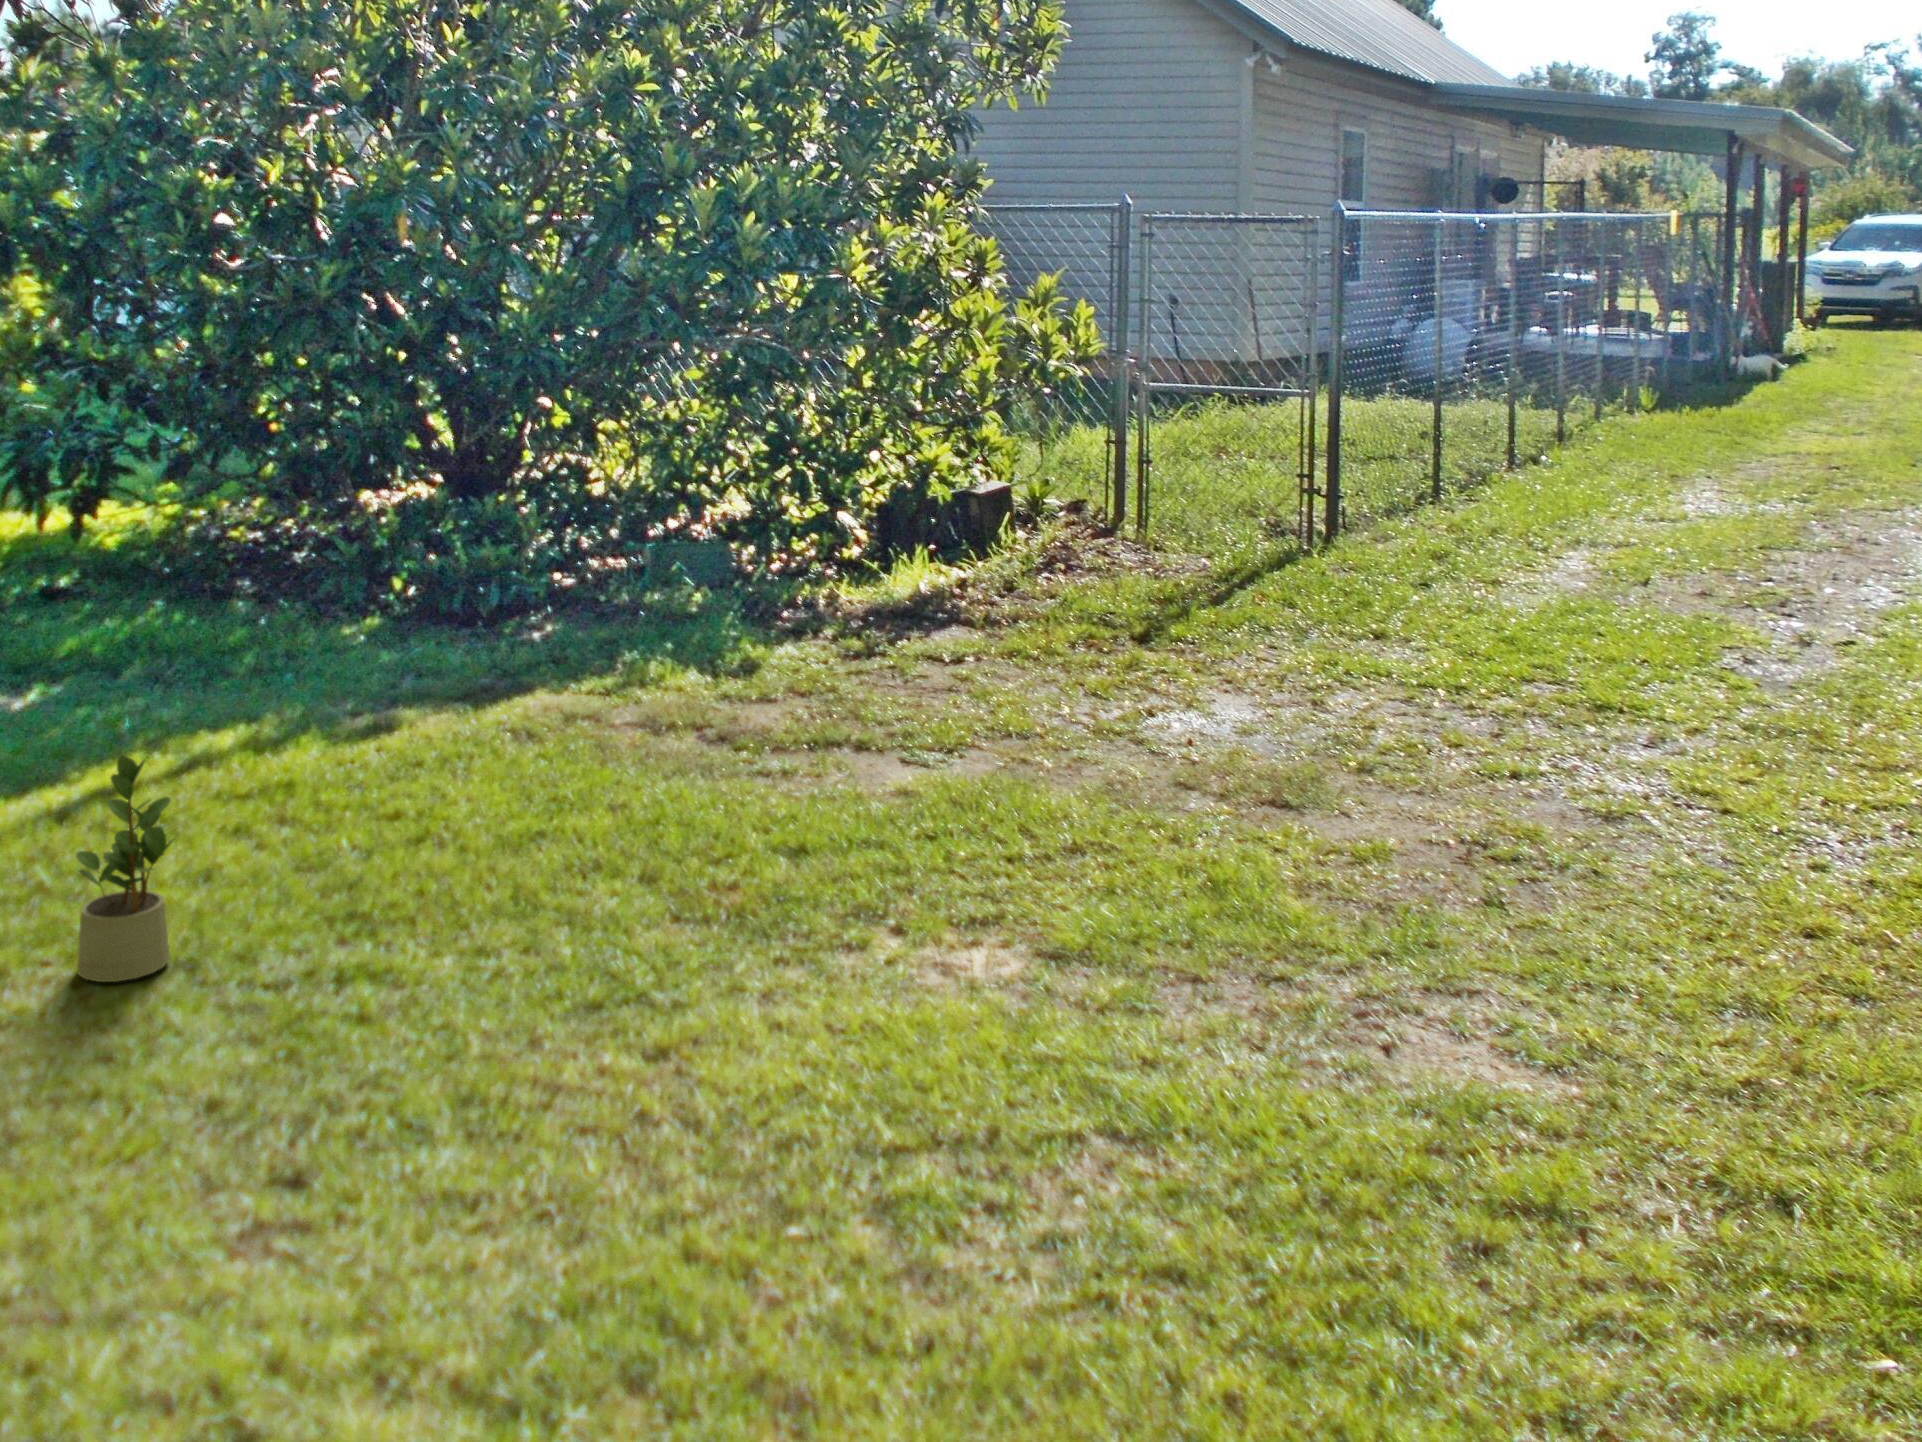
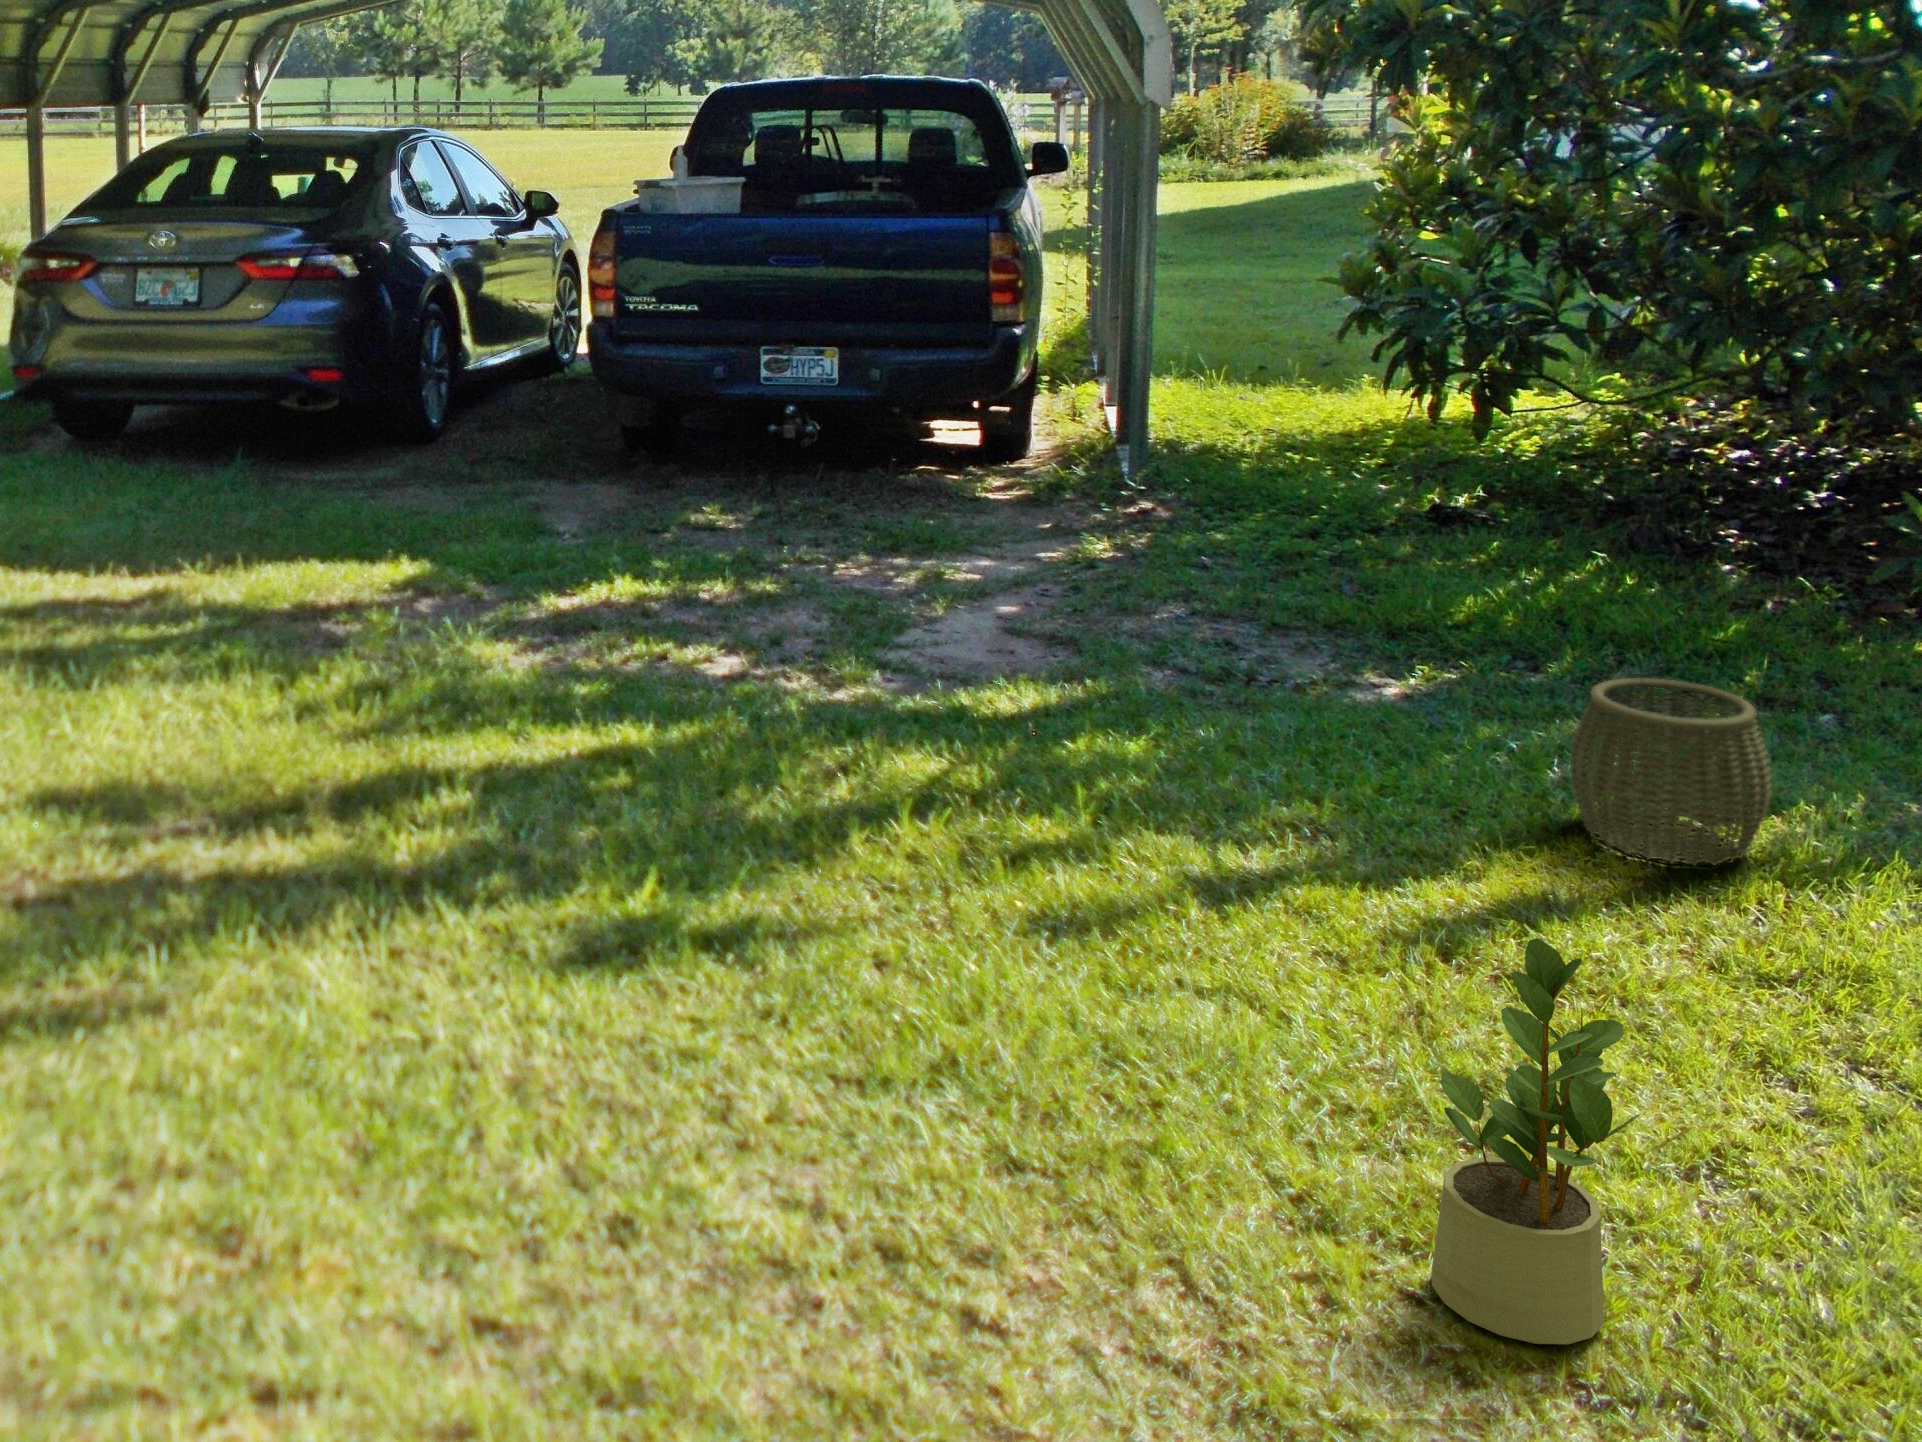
woven basket: none [144,645,258,755] -> present [1570,678,1772,865]

